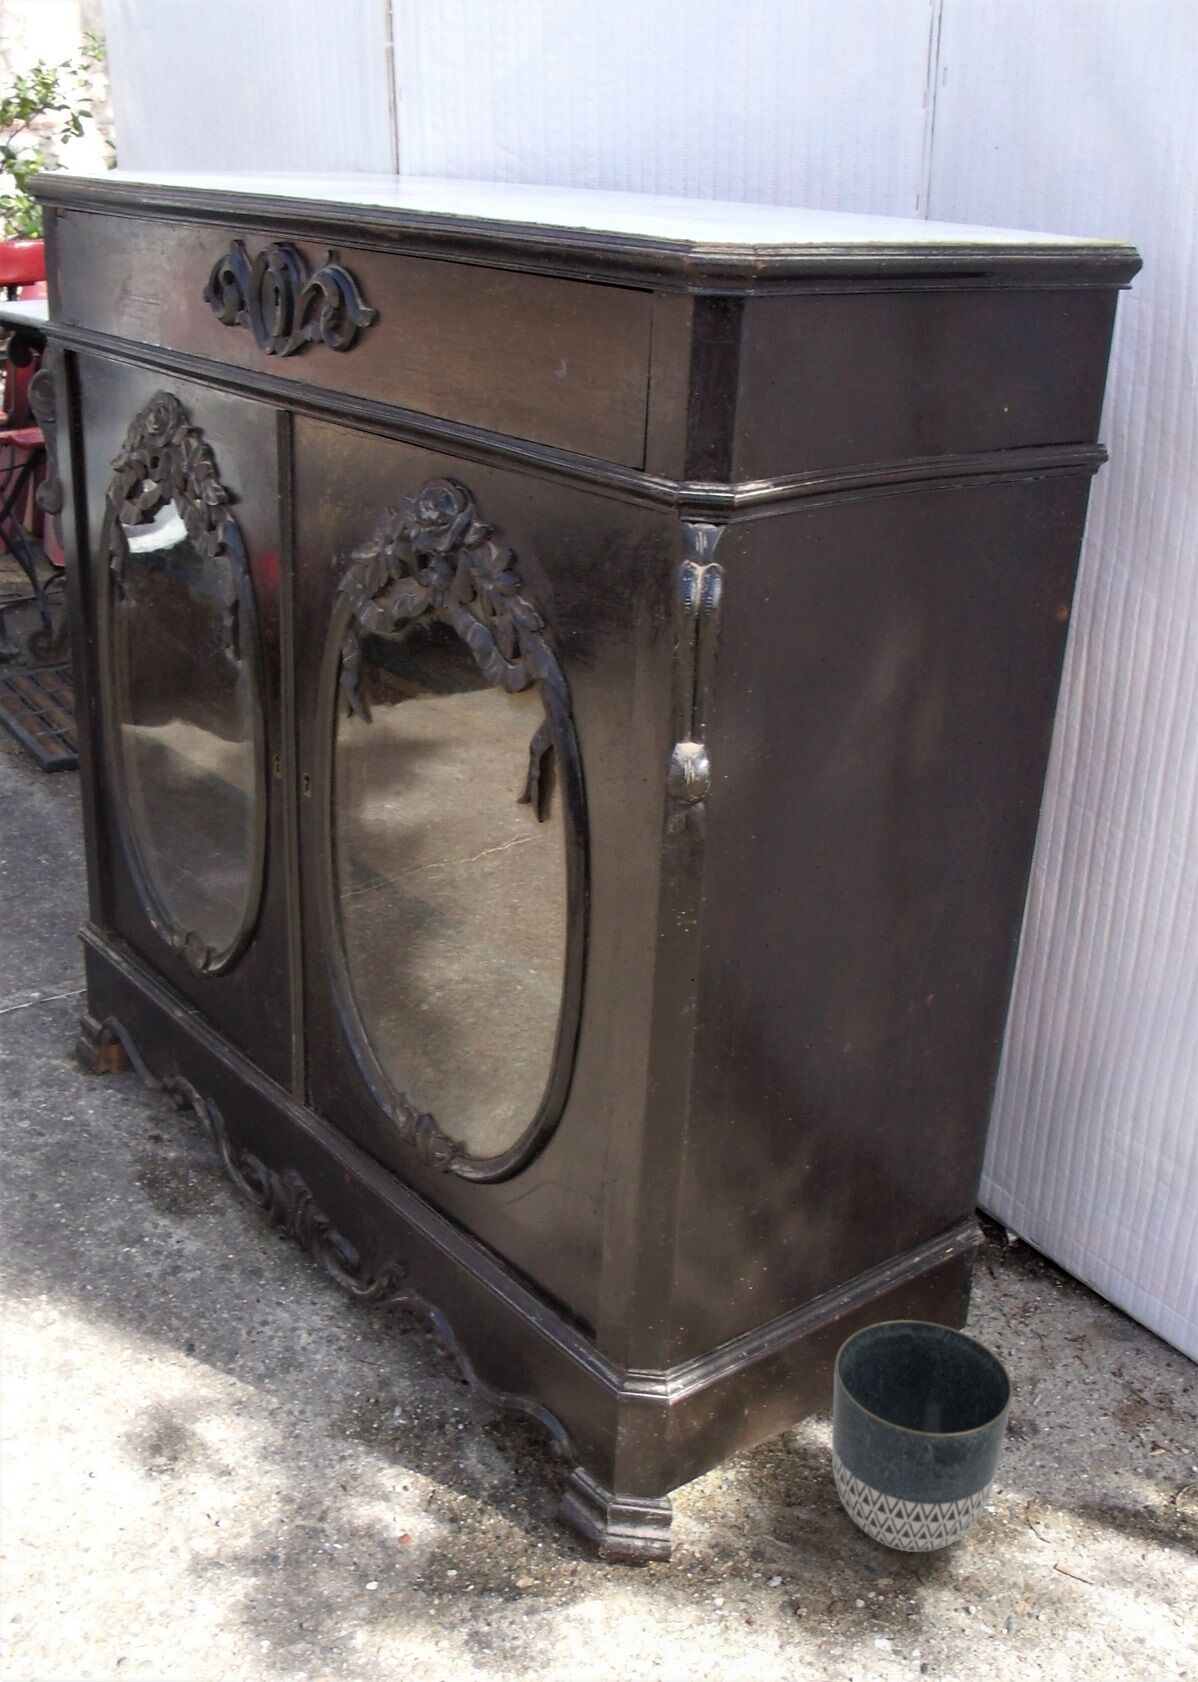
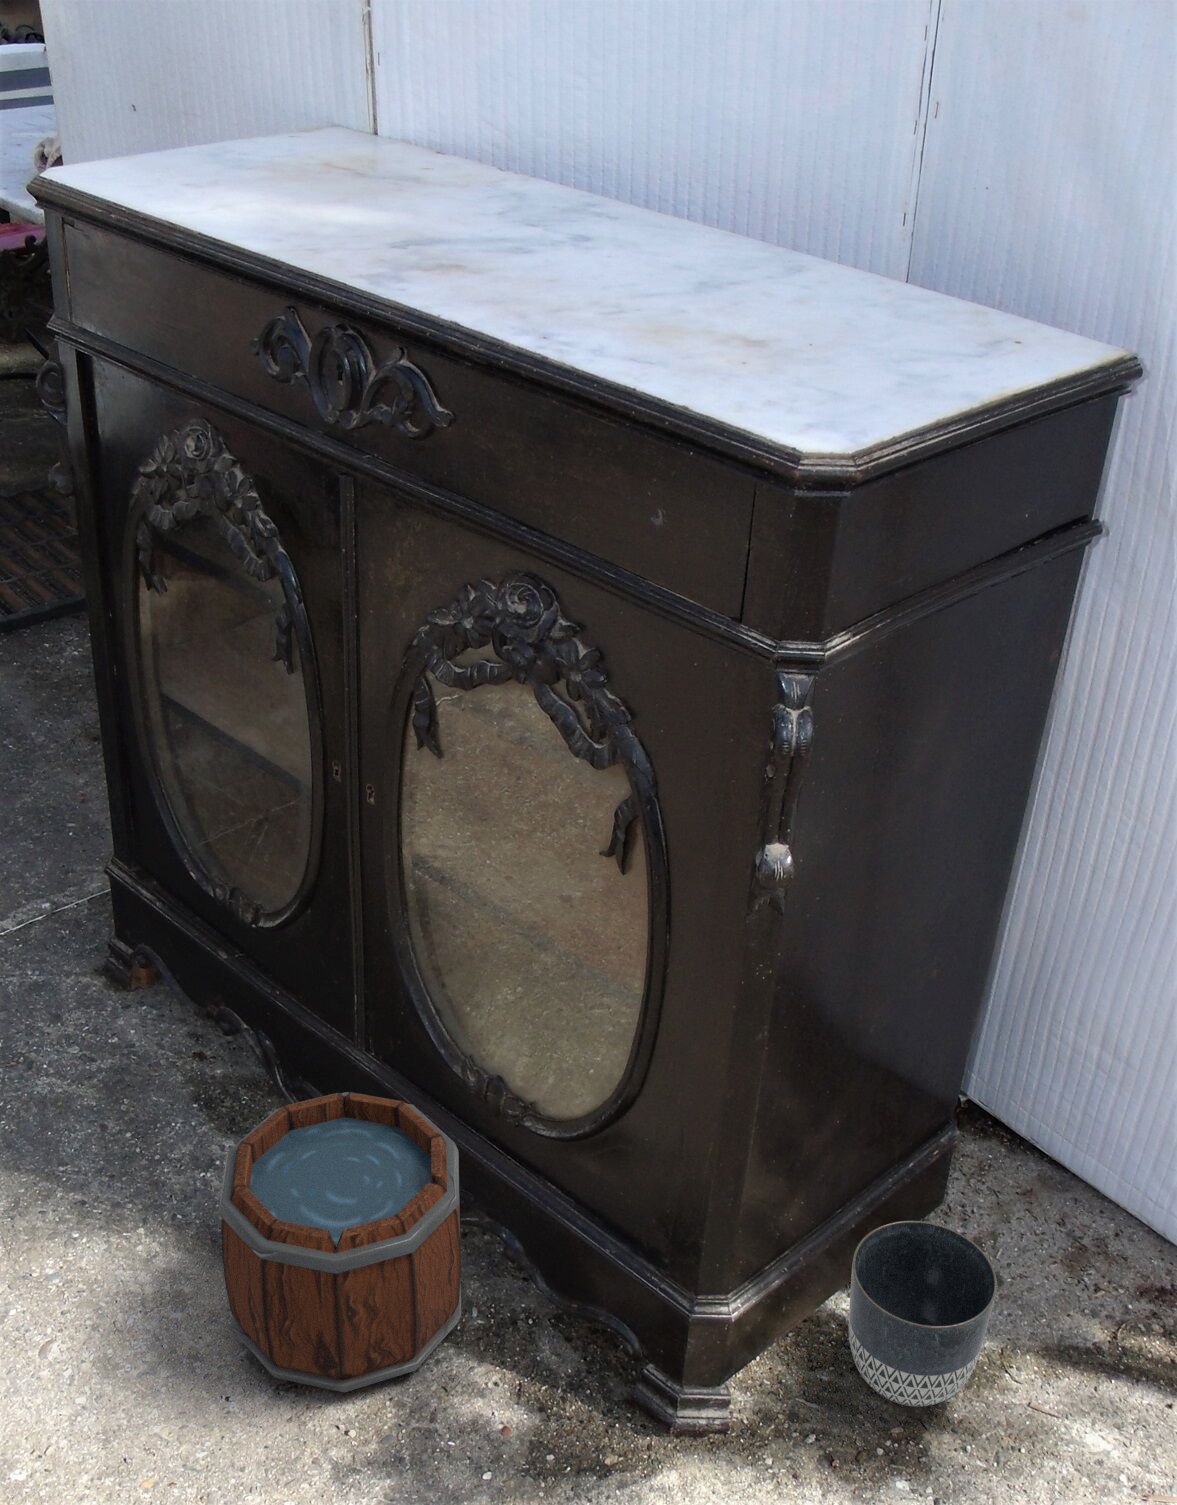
bucket: none [95,1134,389,1477] -> present [219,1092,461,1392]

